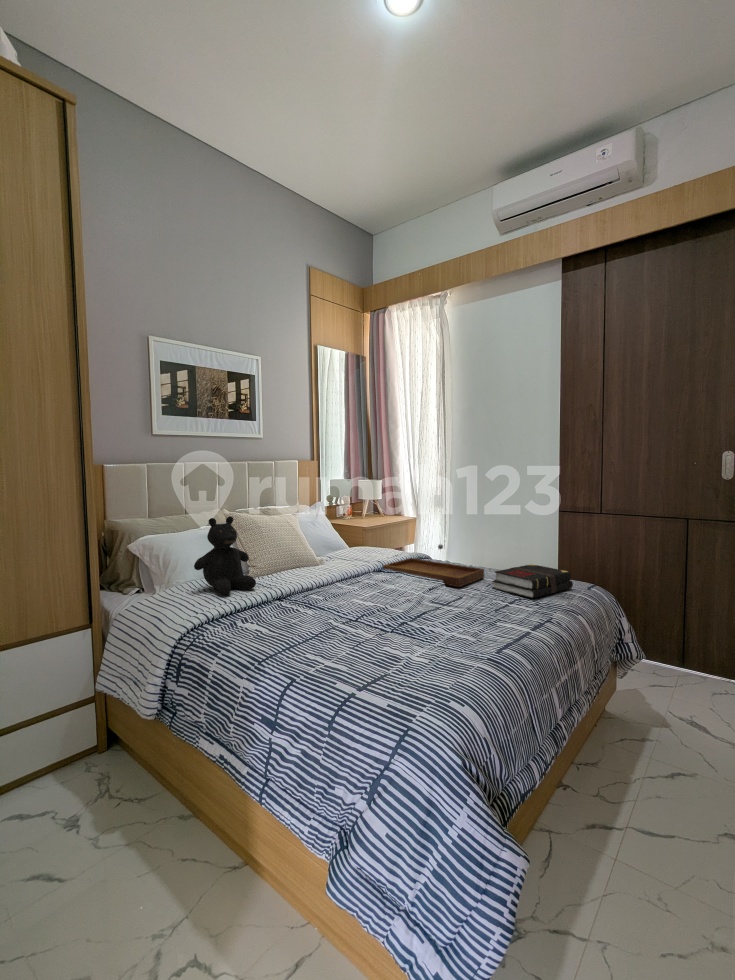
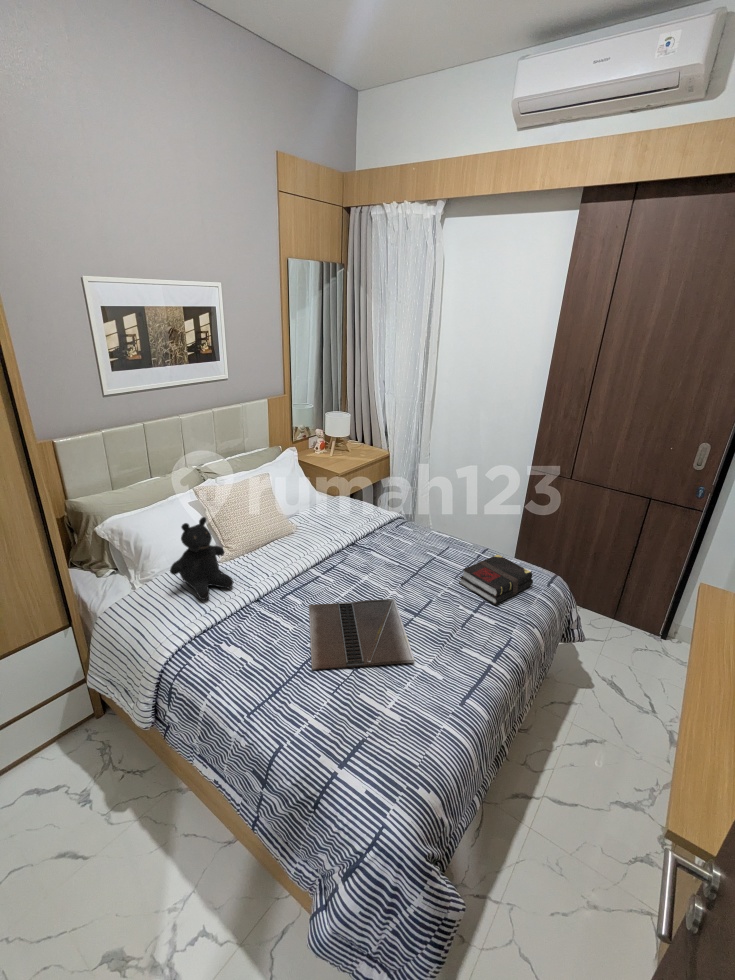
tray: present [383,544,484,587] -> none [356,530,453,583]
laptop: none [332,596,445,636] -> present [309,599,415,670]

